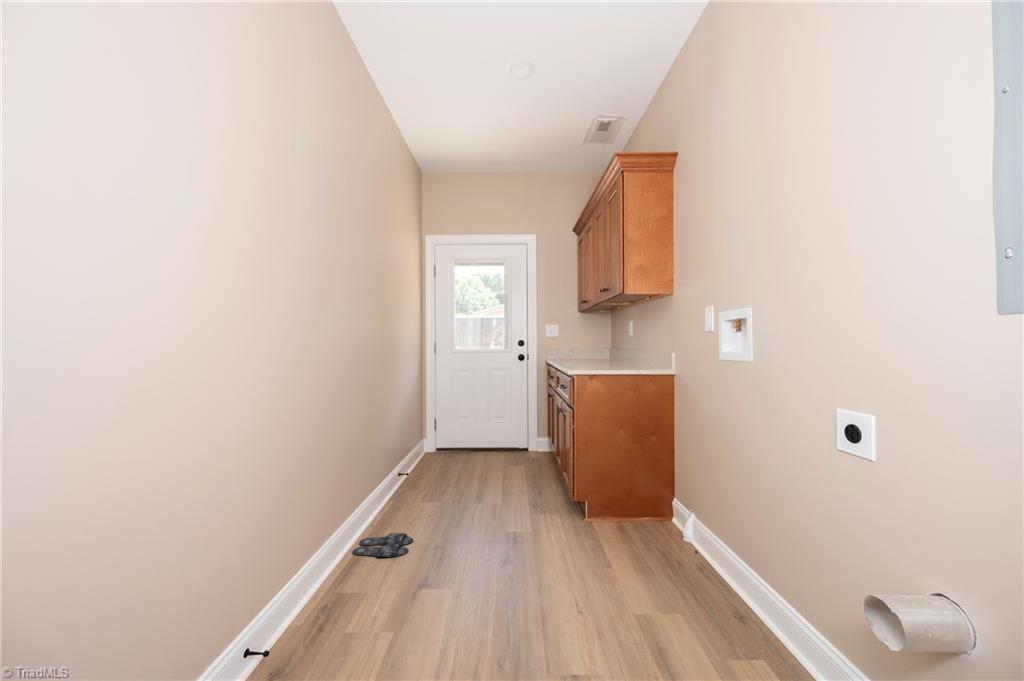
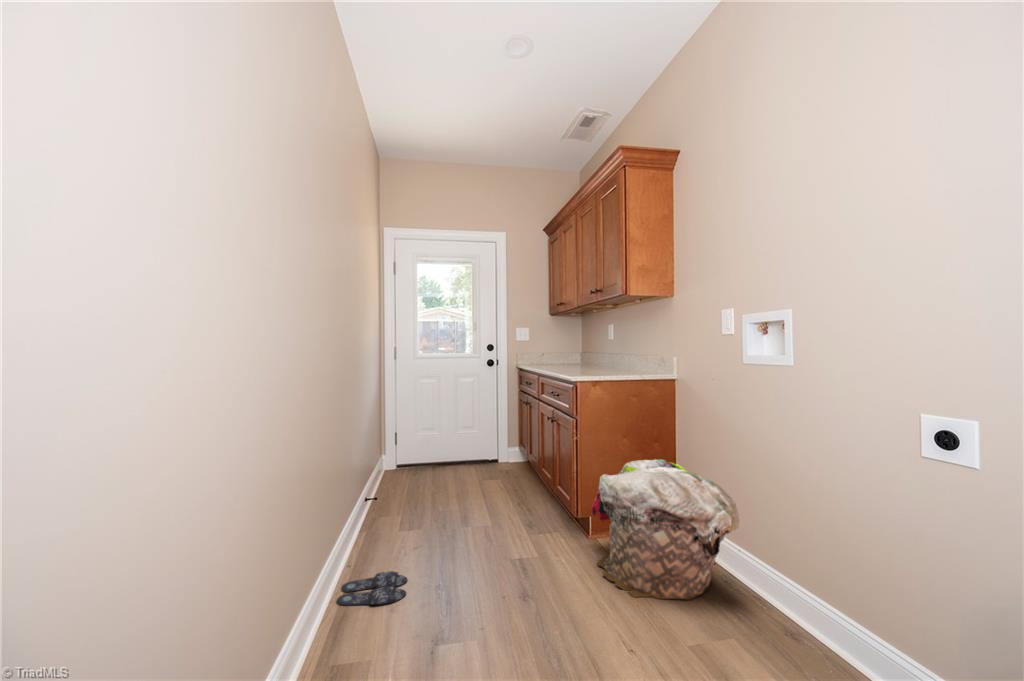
laundry basket: none [581,449,707,579] -> present [591,459,739,600]

